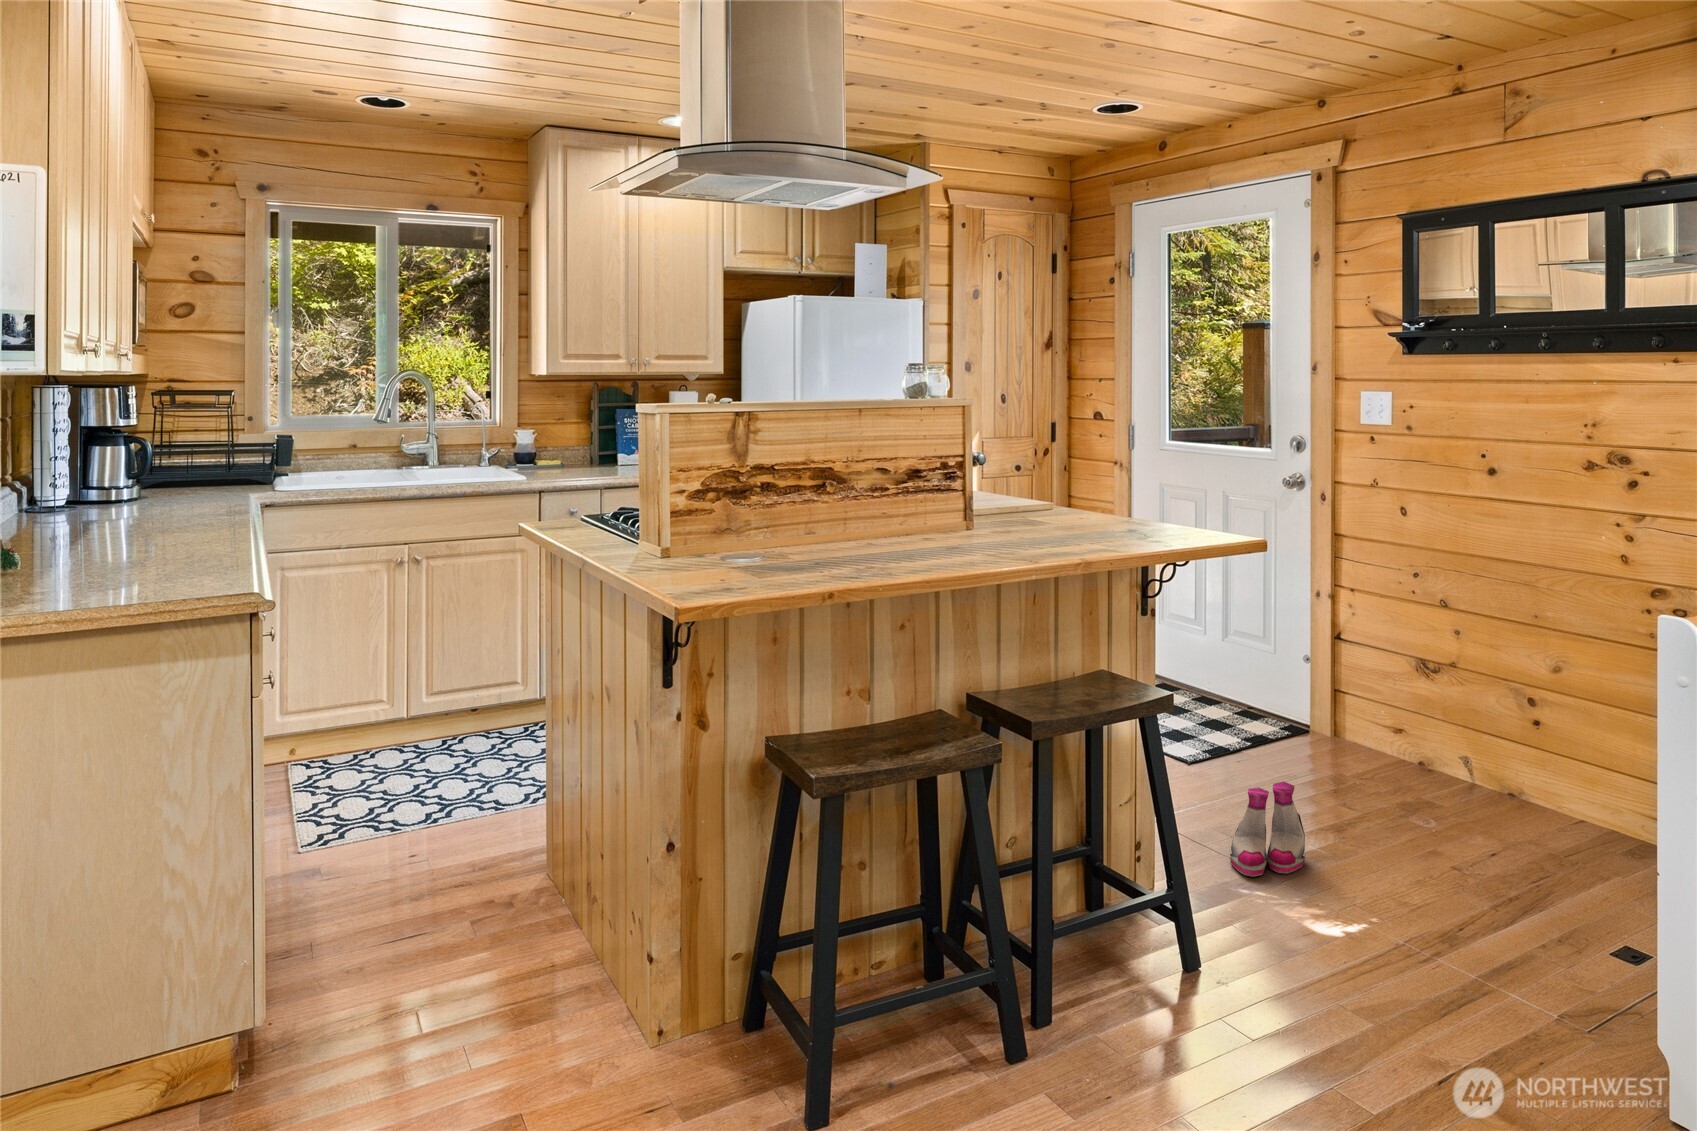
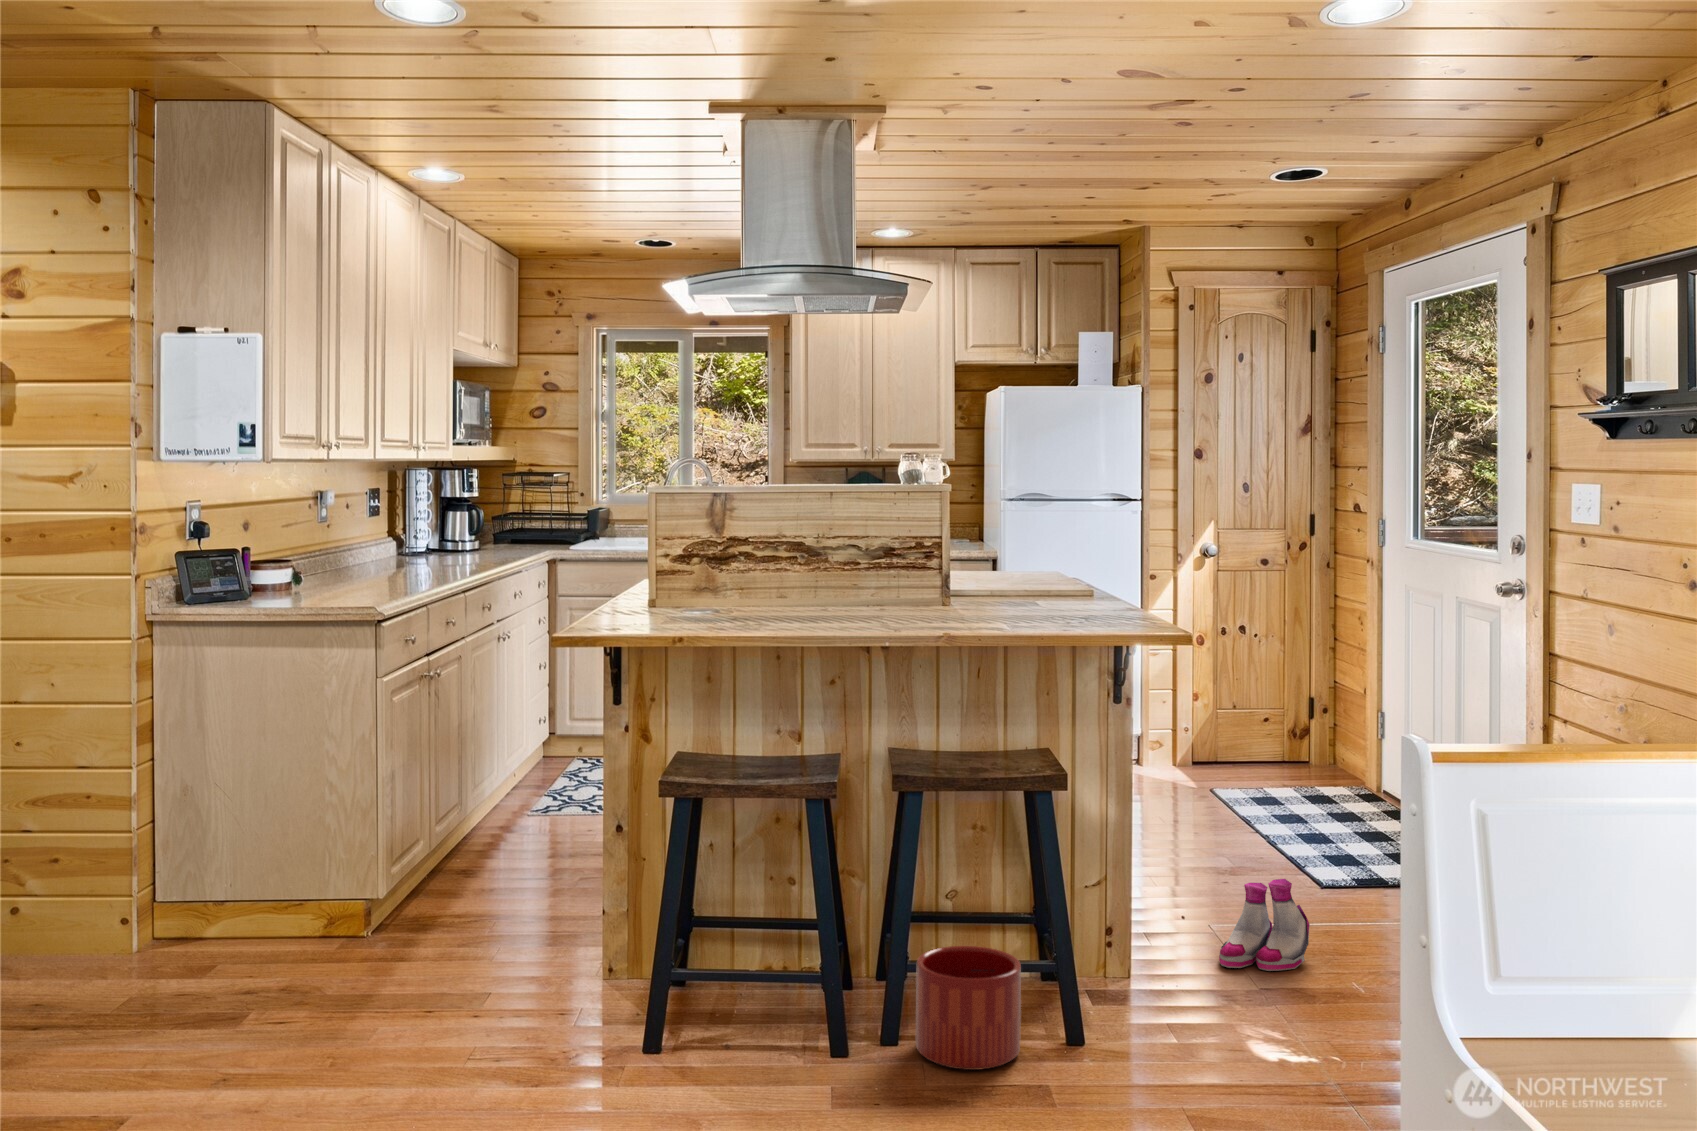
planter: none [1109,921,1235,1072] -> present [916,946,1021,1070]

